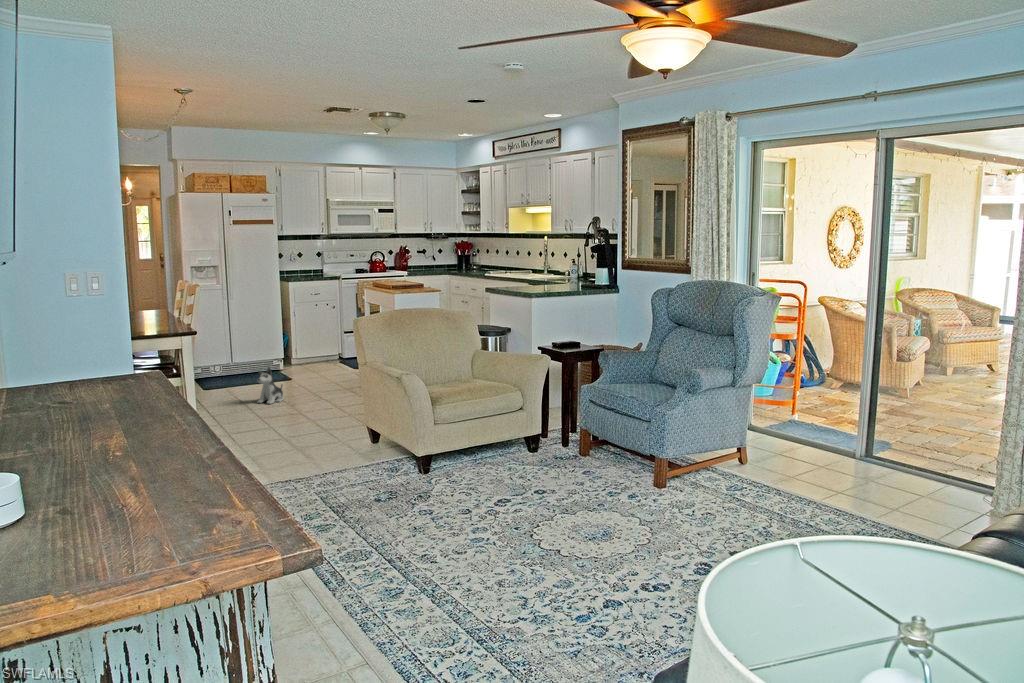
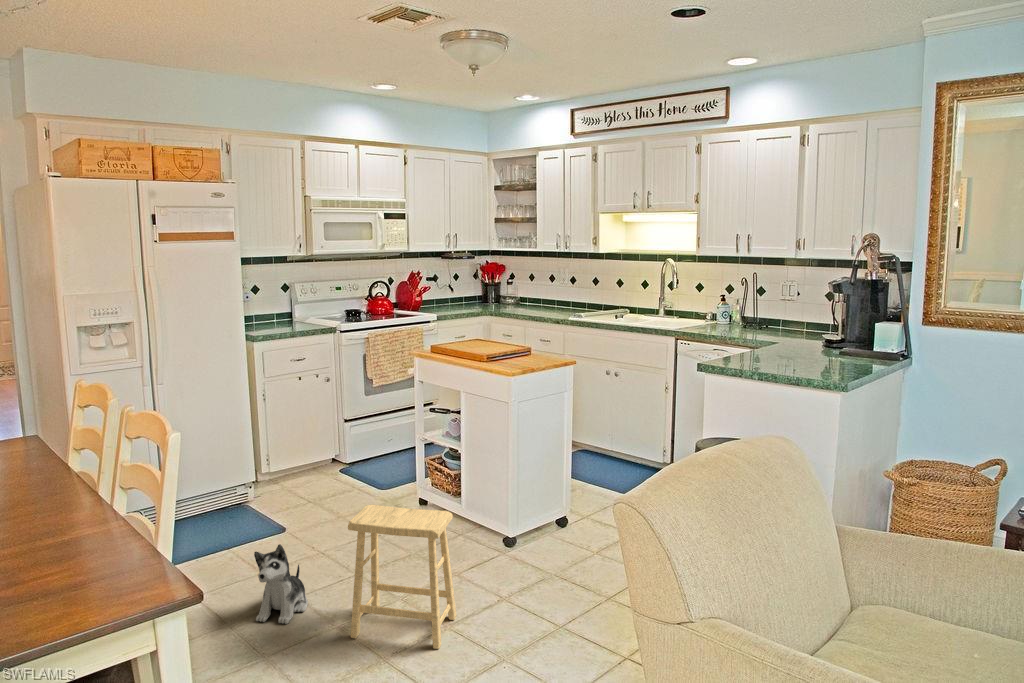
footstool: none [294,349,348,412] -> present [348,505,457,649]

